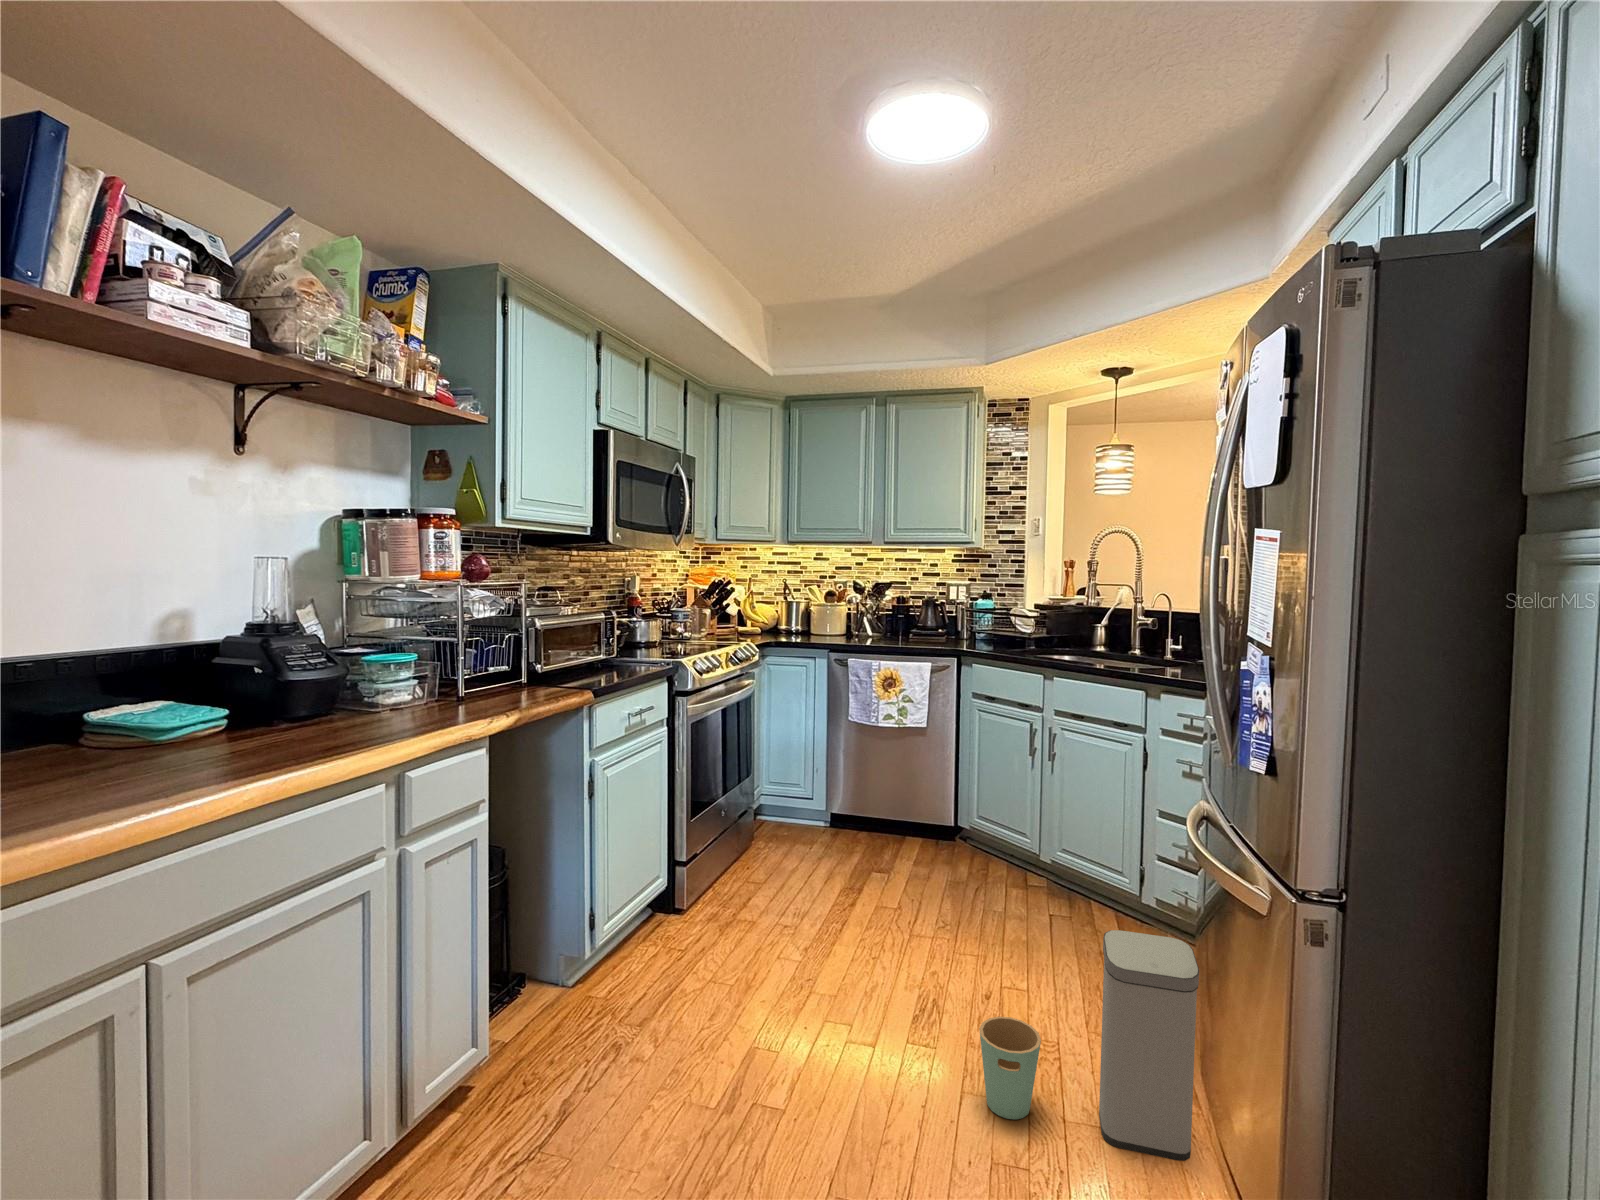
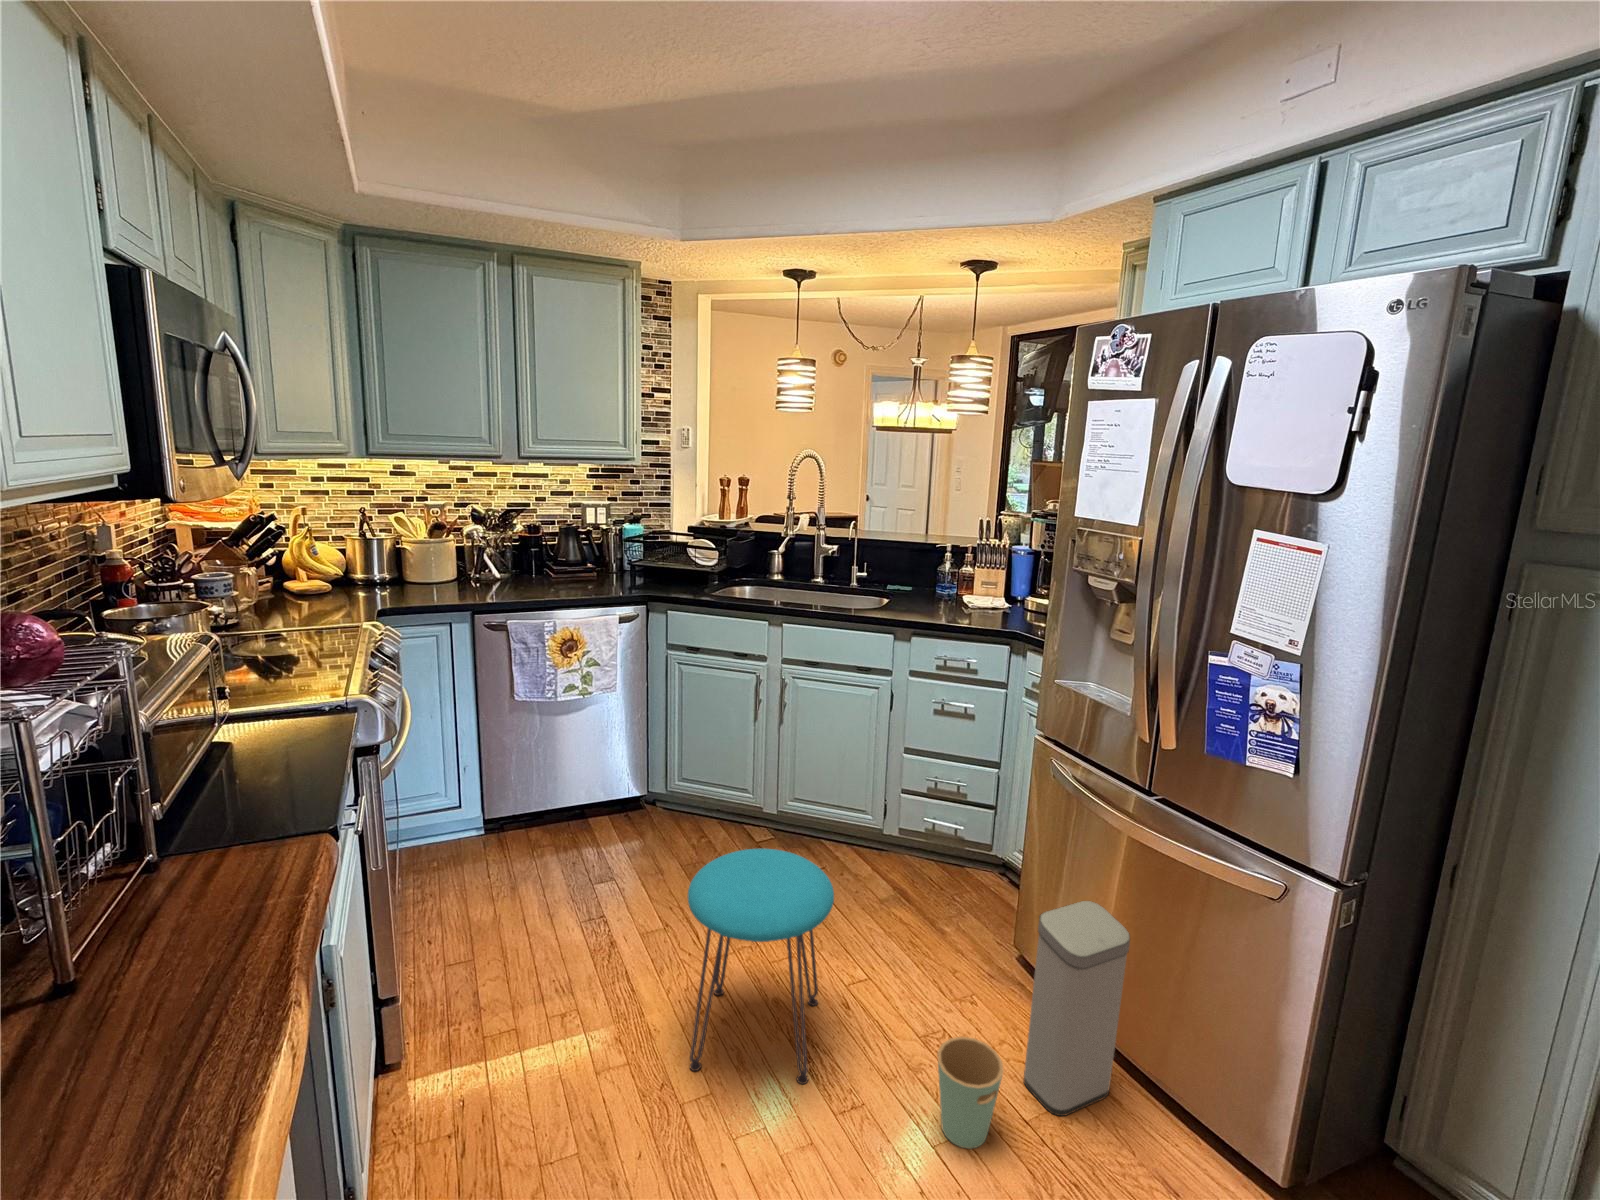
stool: none [841,831,971,1024] -> present [688,849,834,1084]

